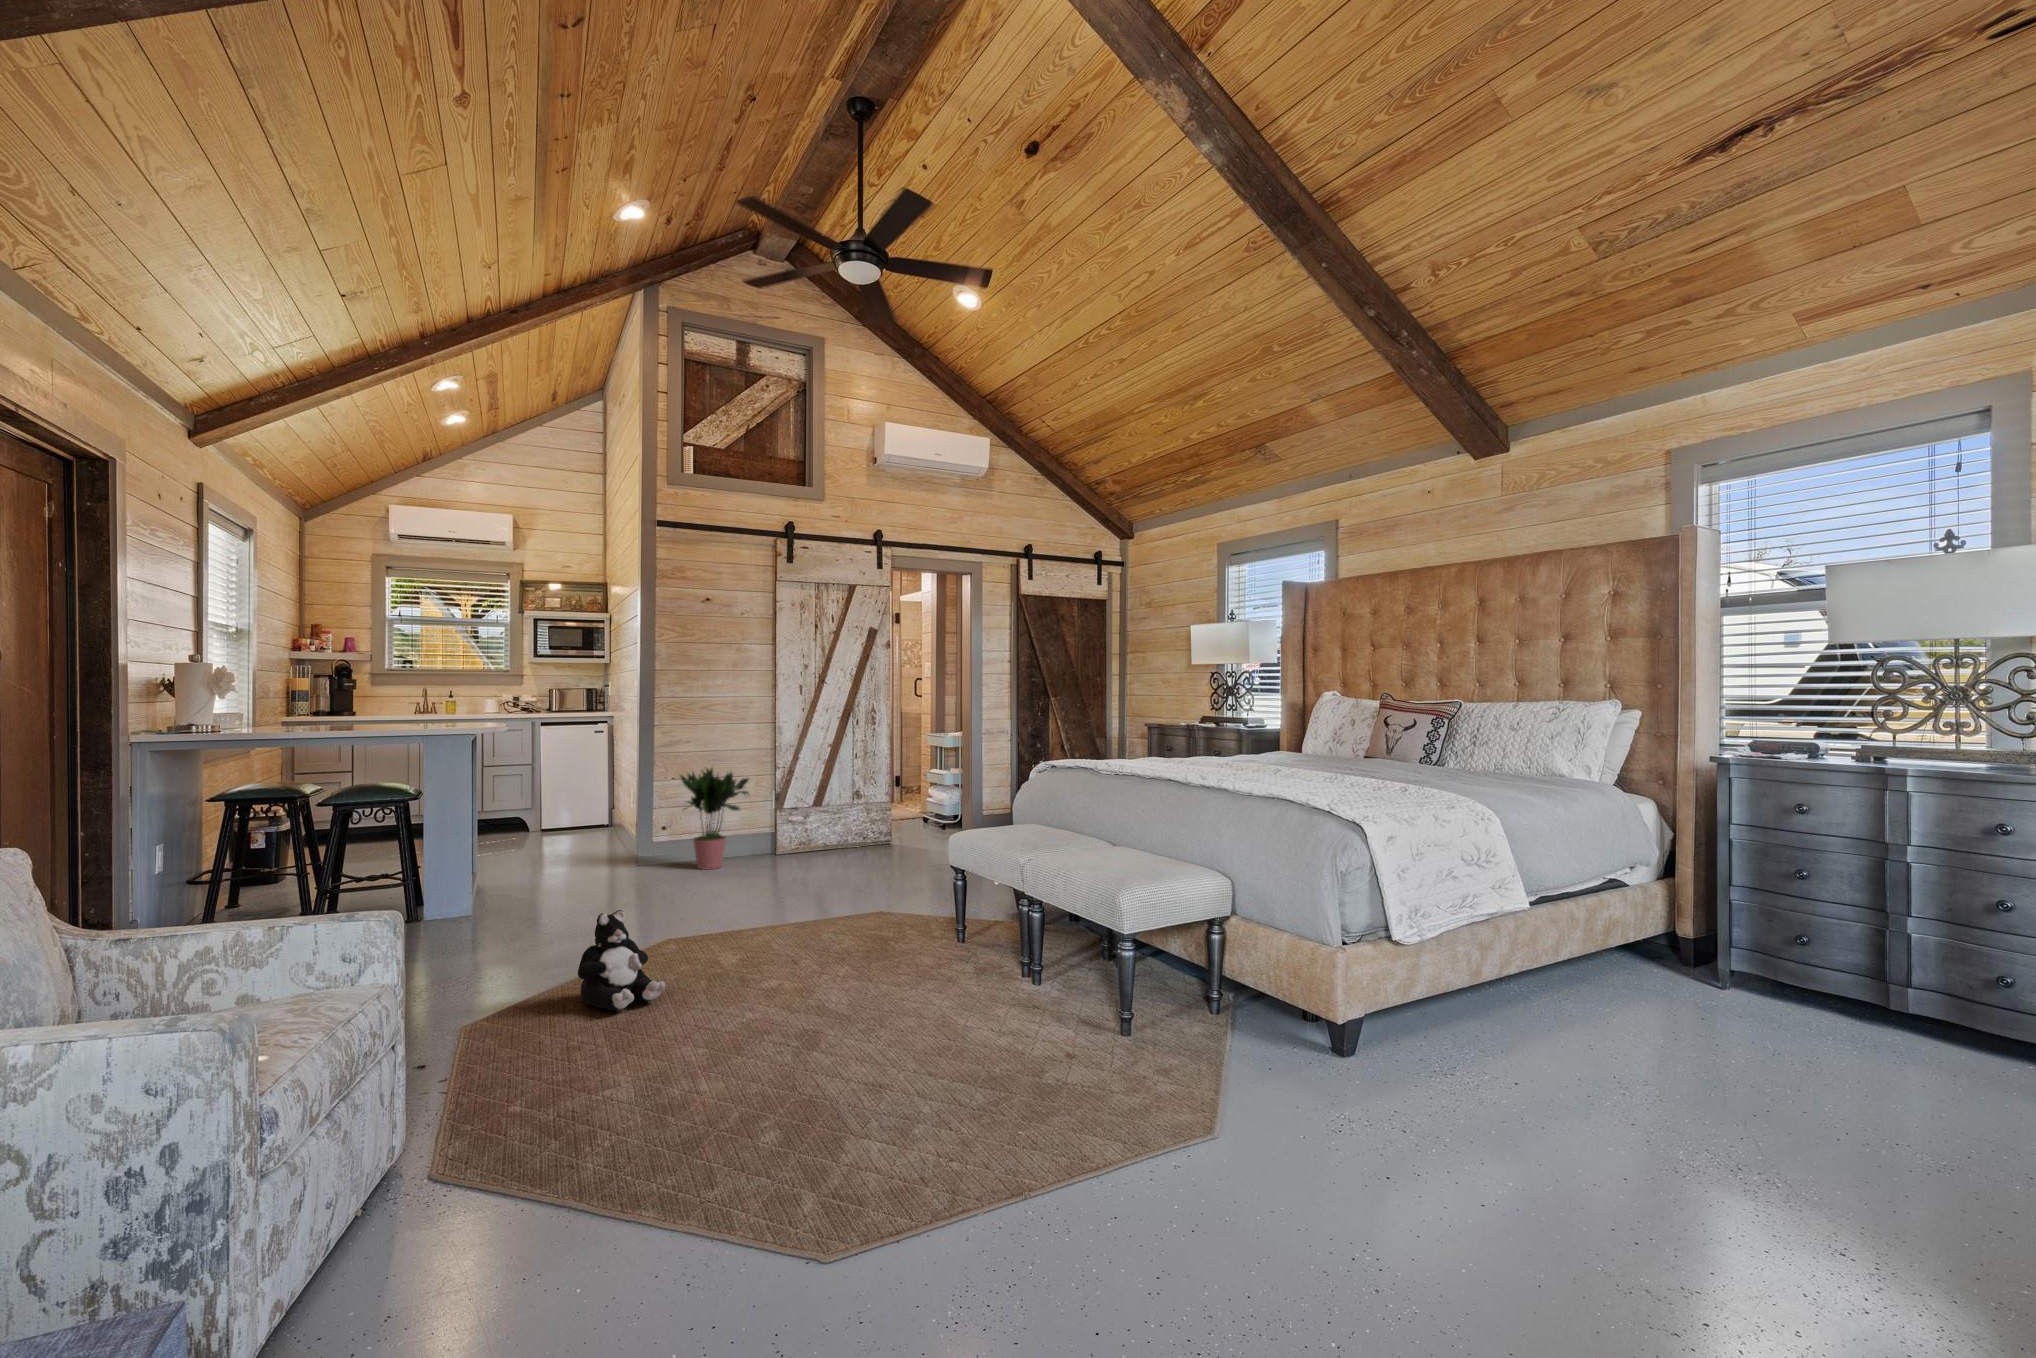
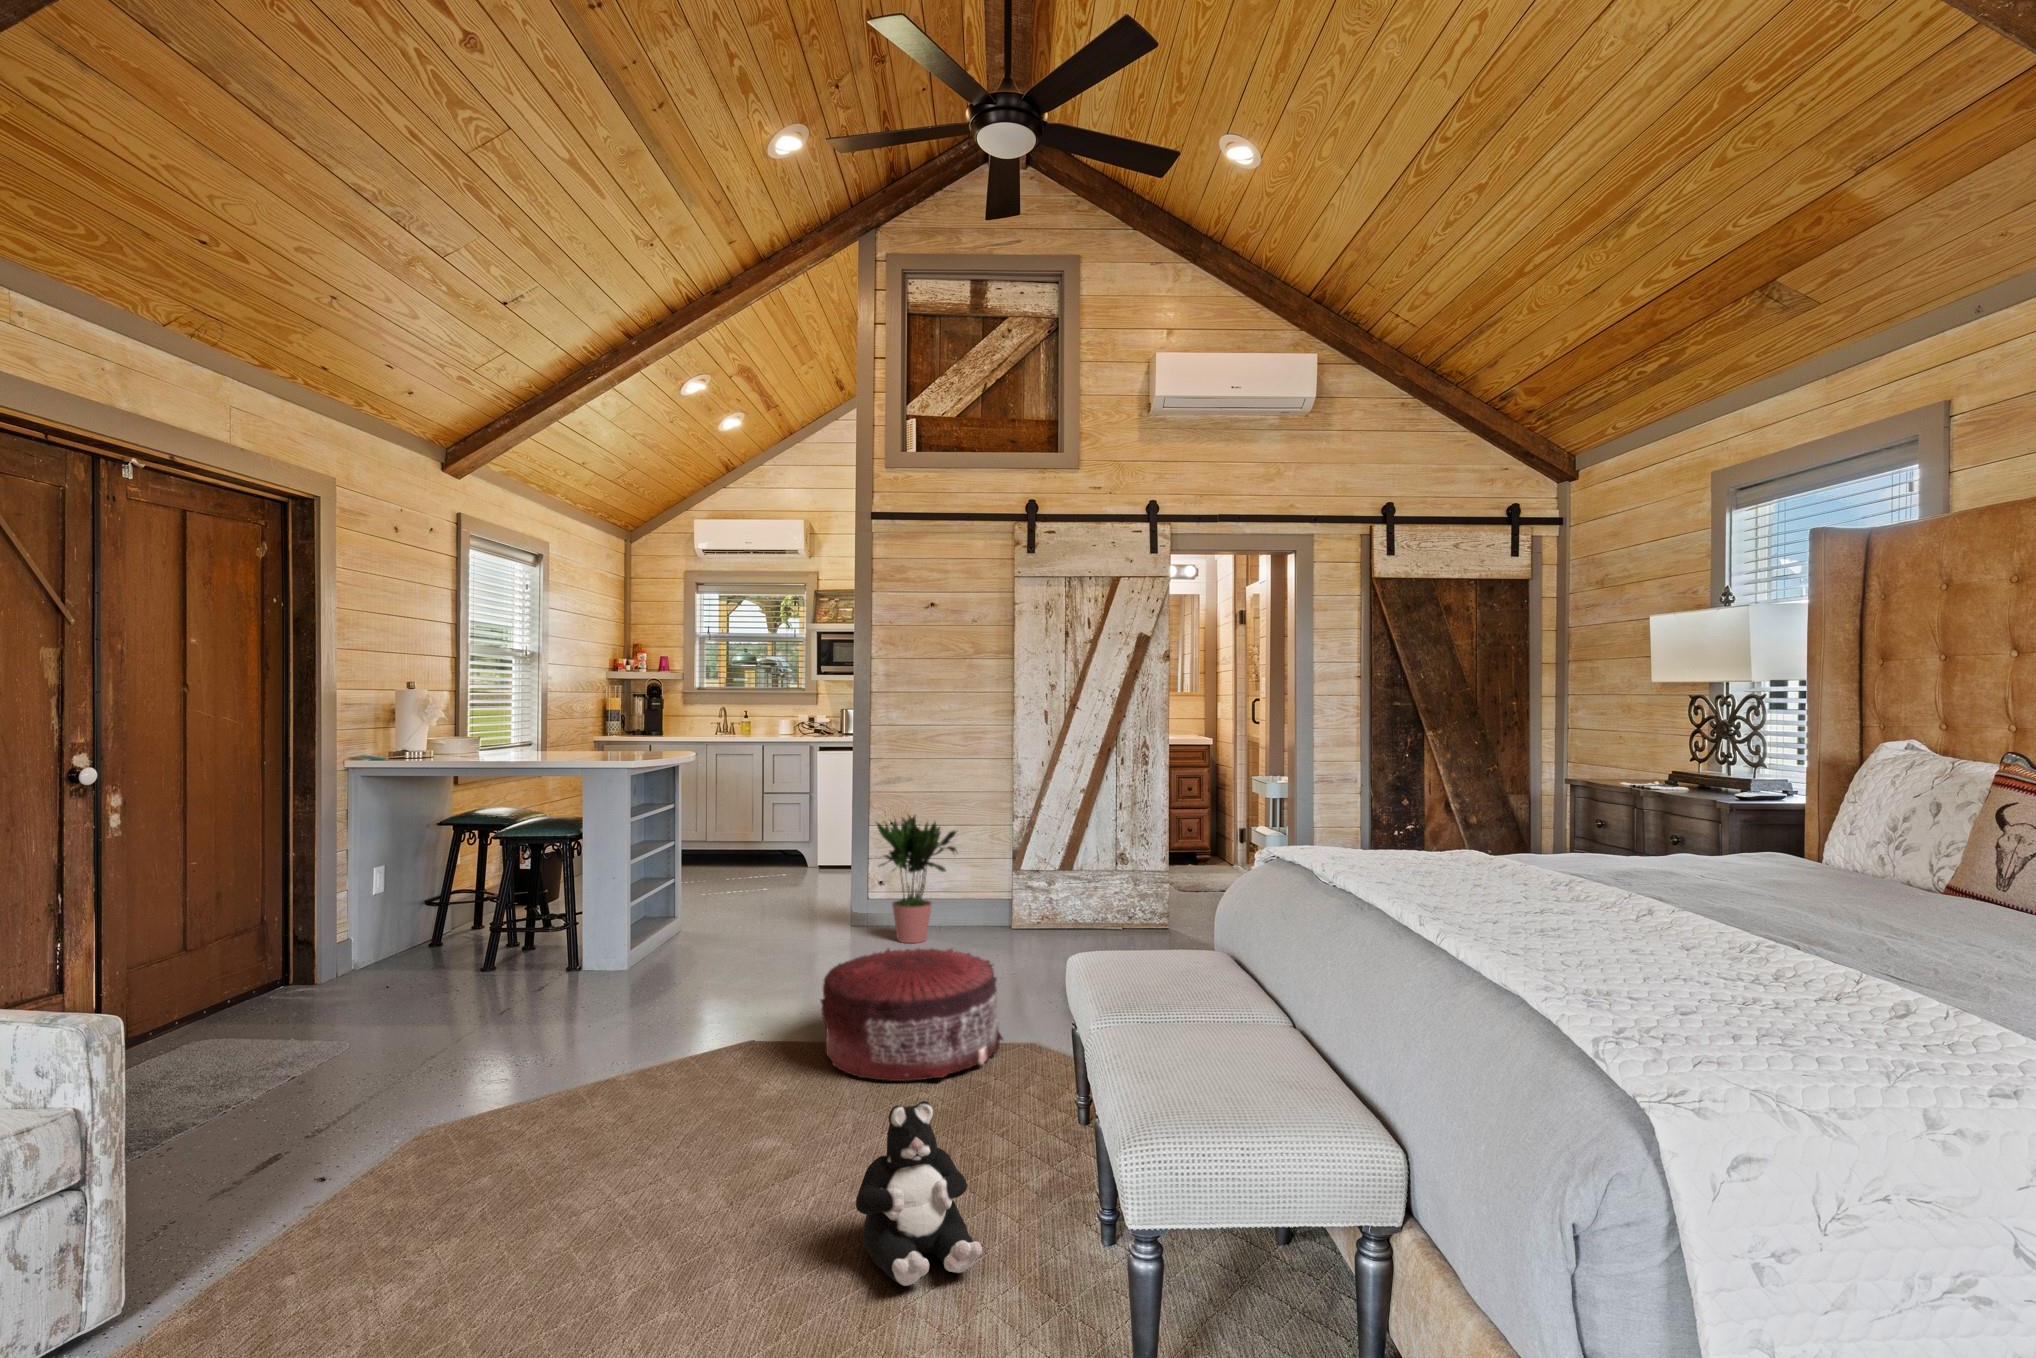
pouf: none [744,848,870,933] -> present [821,948,1002,1081]
plush toy: present [578,910,665,1010] -> present [856,1101,982,1286]

